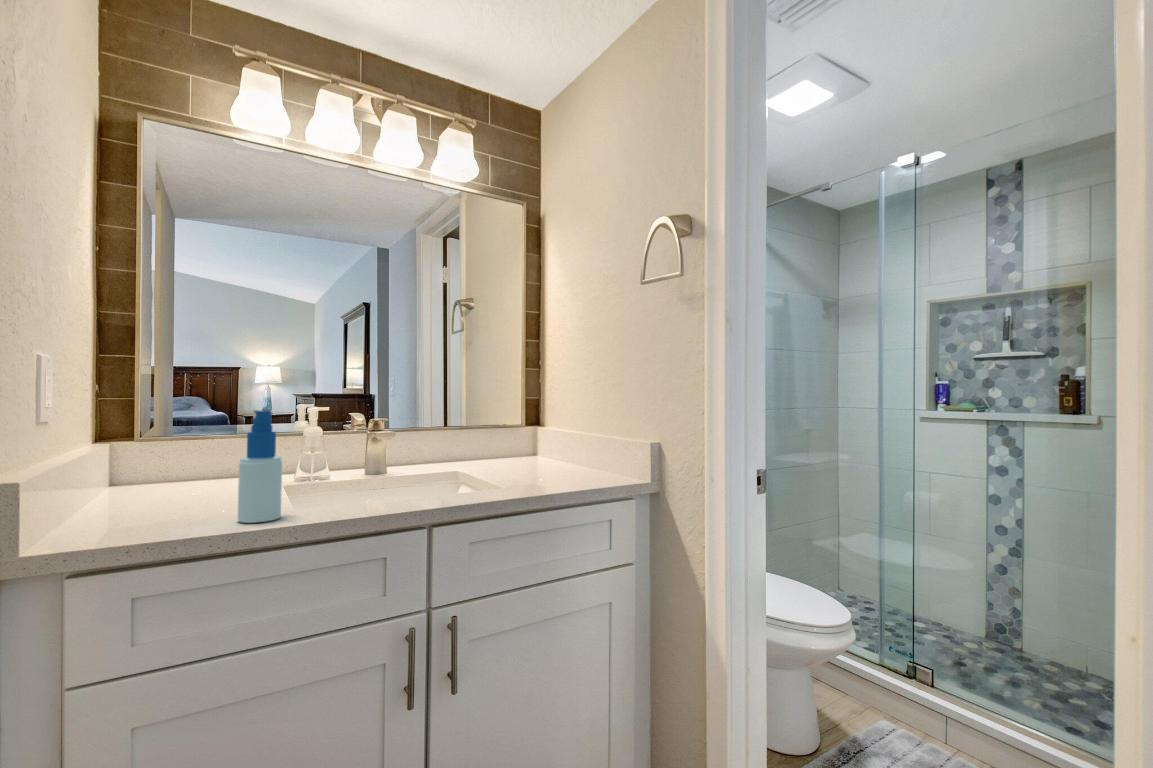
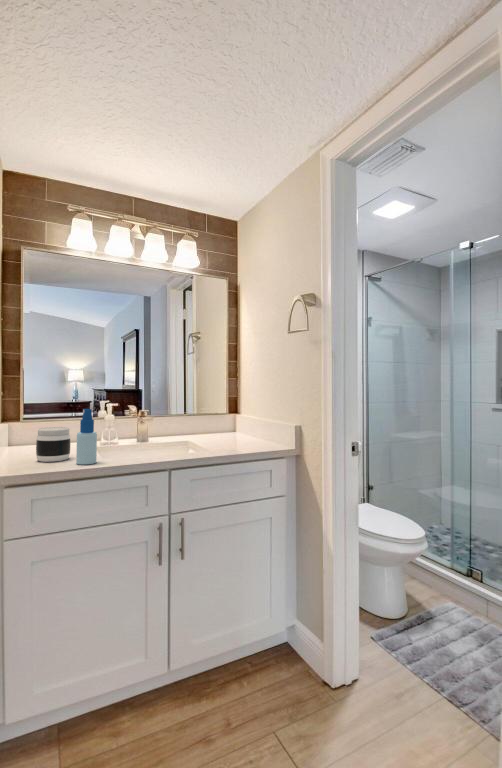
jar: none [154,448,229,518] -> present [36,427,70,462]

